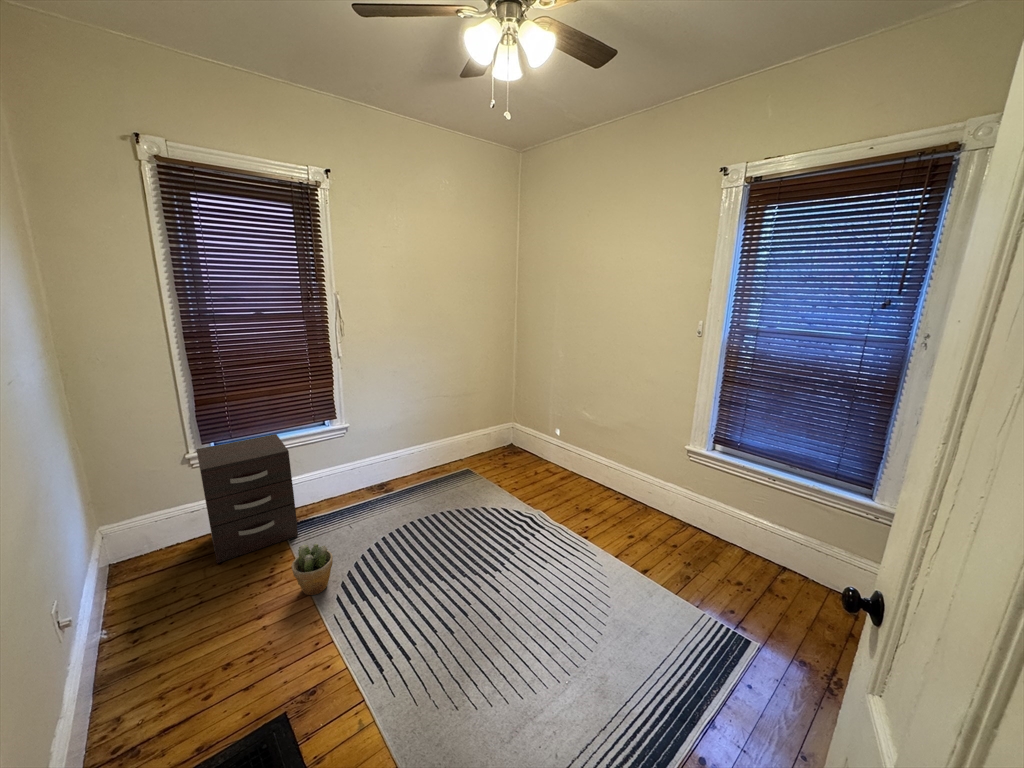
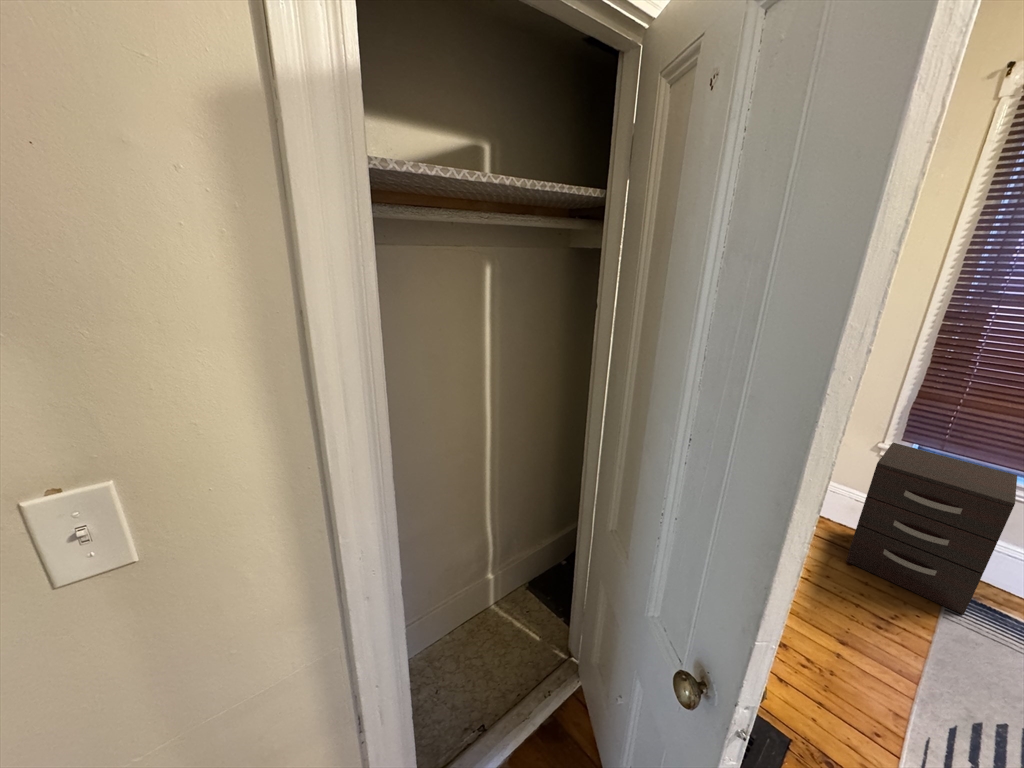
potted plant: present [291,544,333,595] -> none [908,622,987,702]

